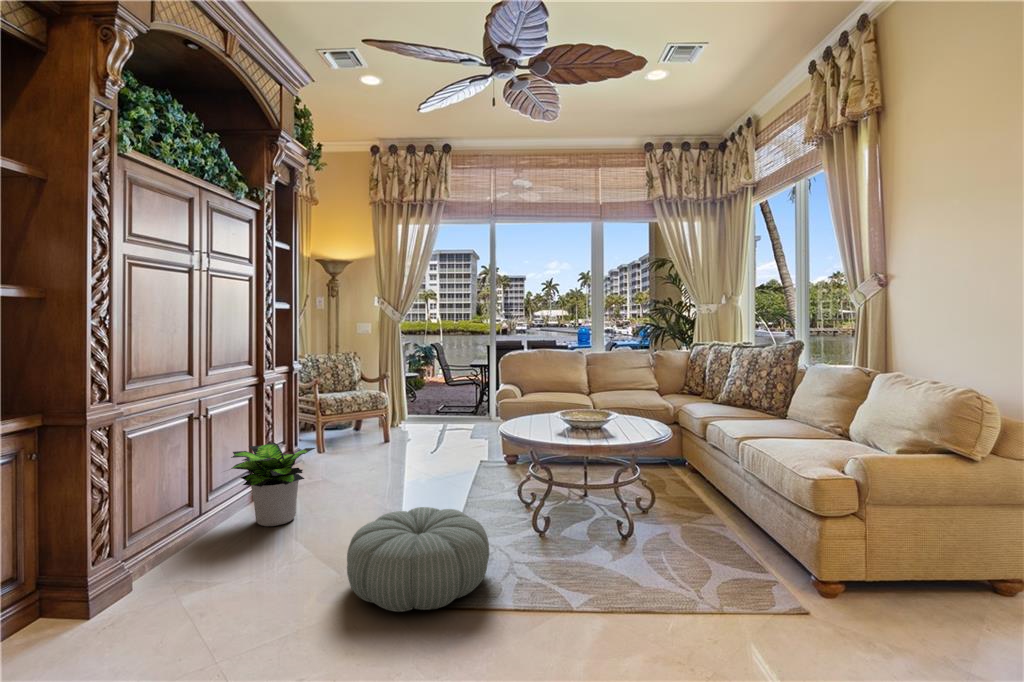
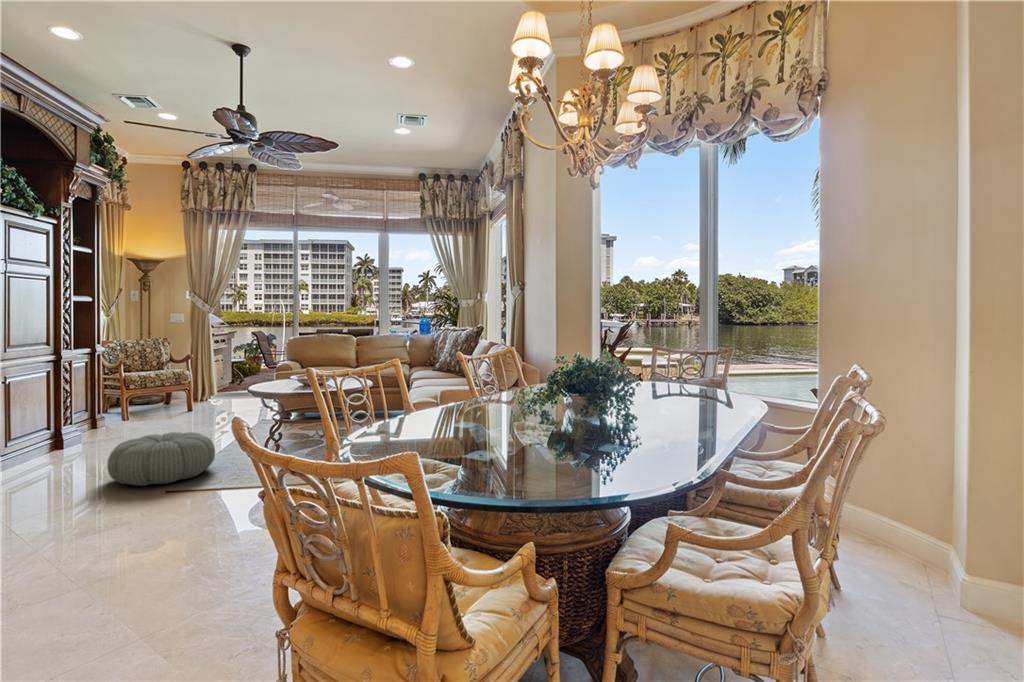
potted plant: present [231,442,315,526] -> none [17,401,103,459]

